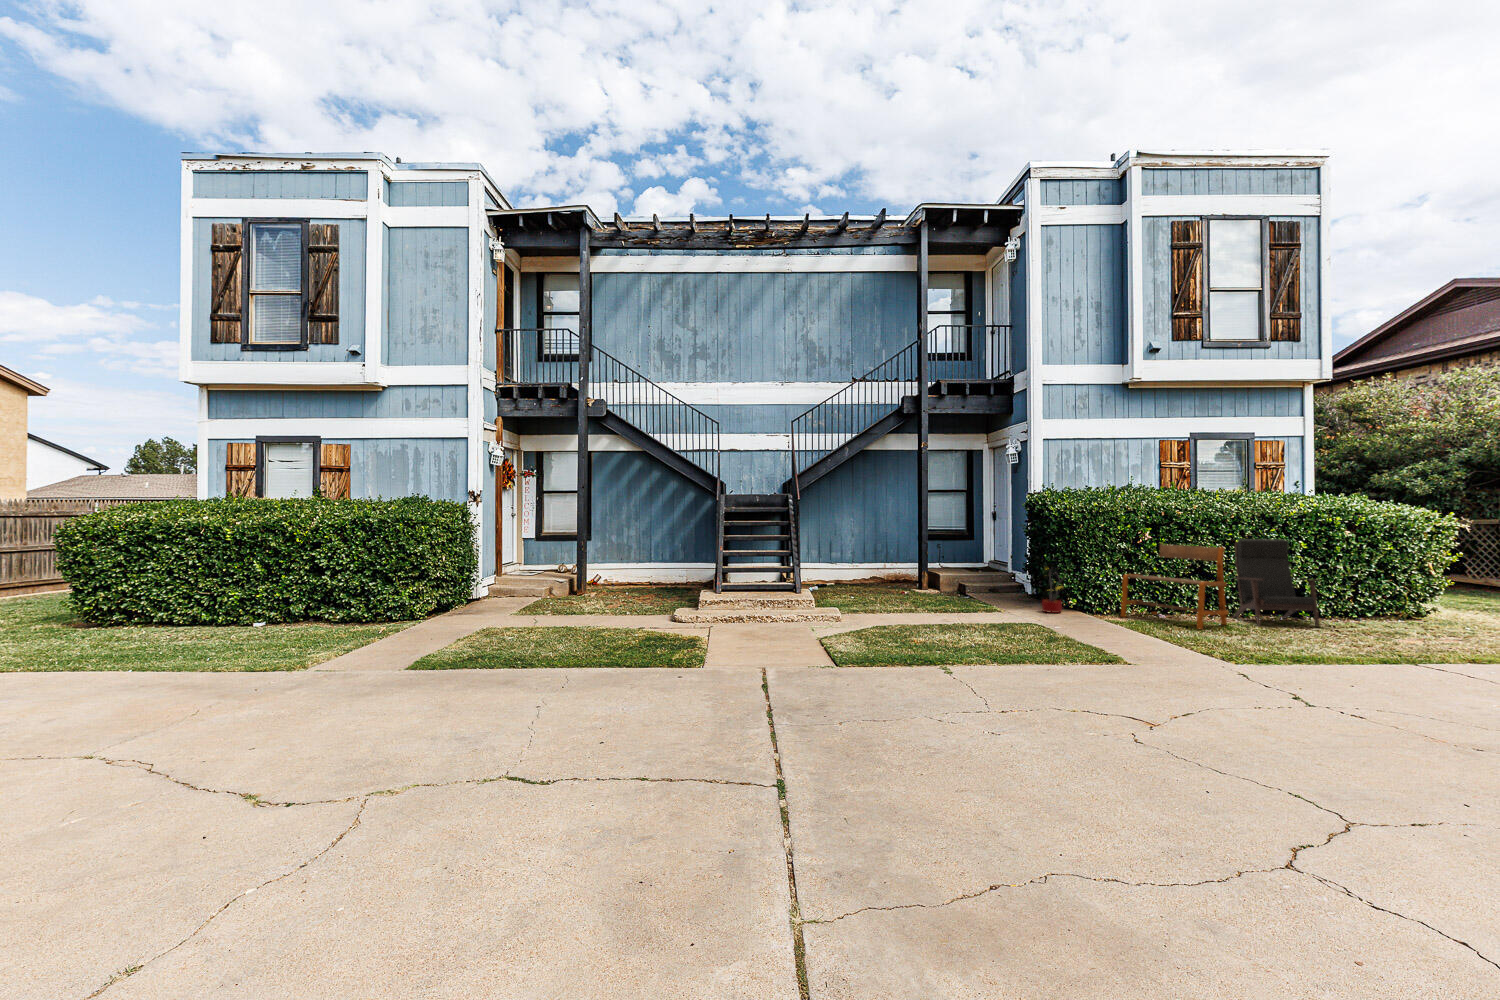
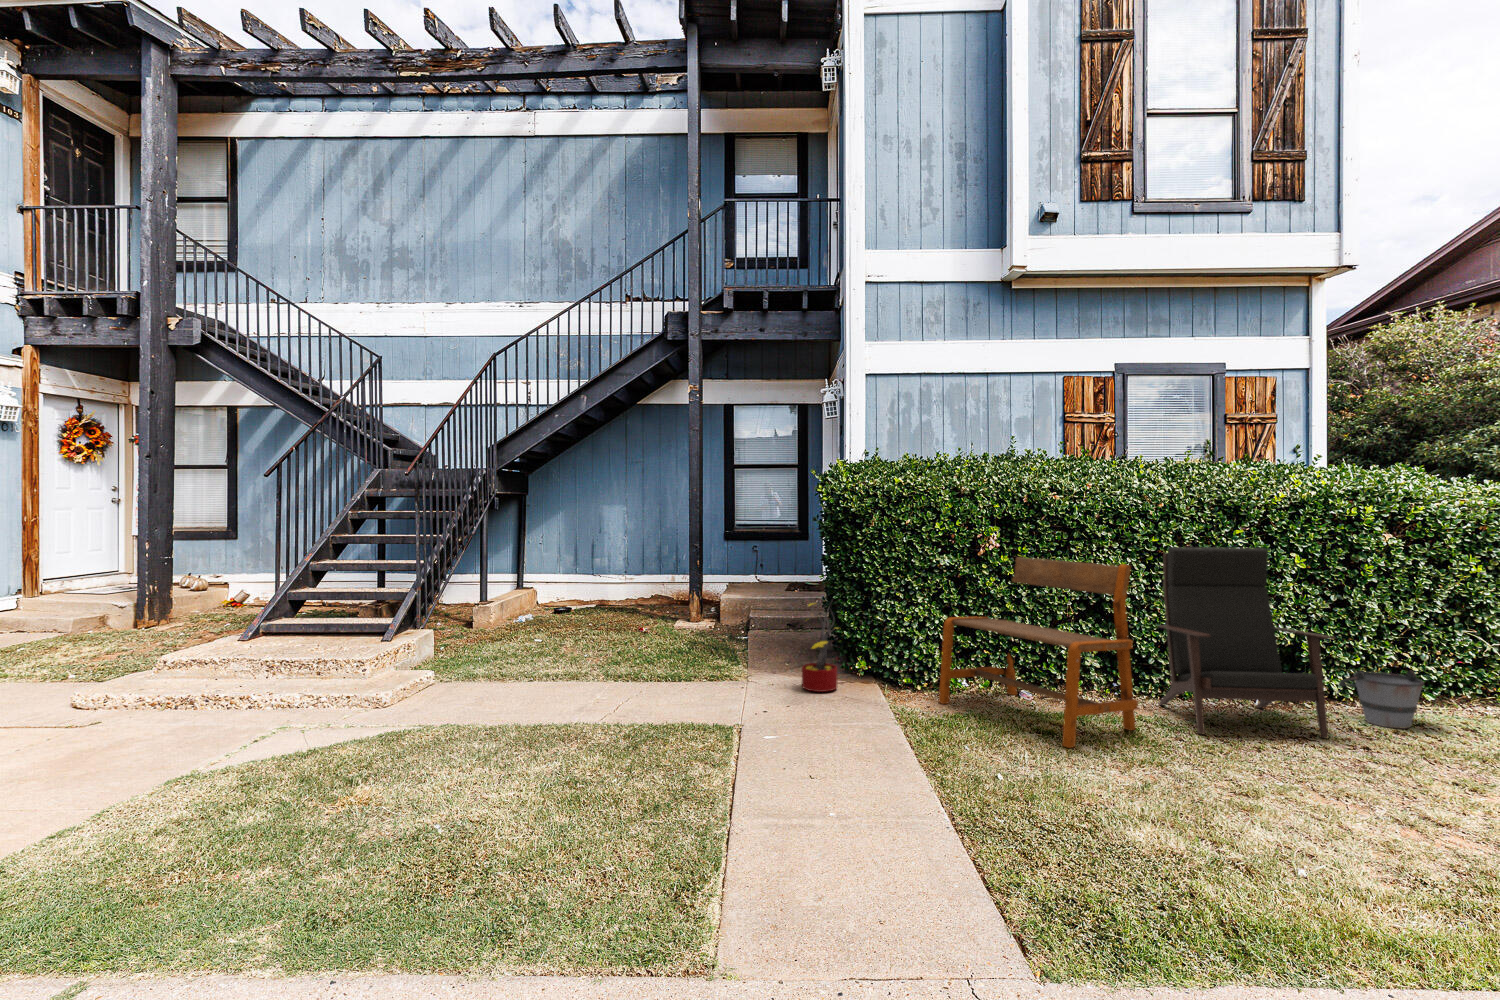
bucket: none [1324,598,1365,625] -> present [1339,671,1424,729]

